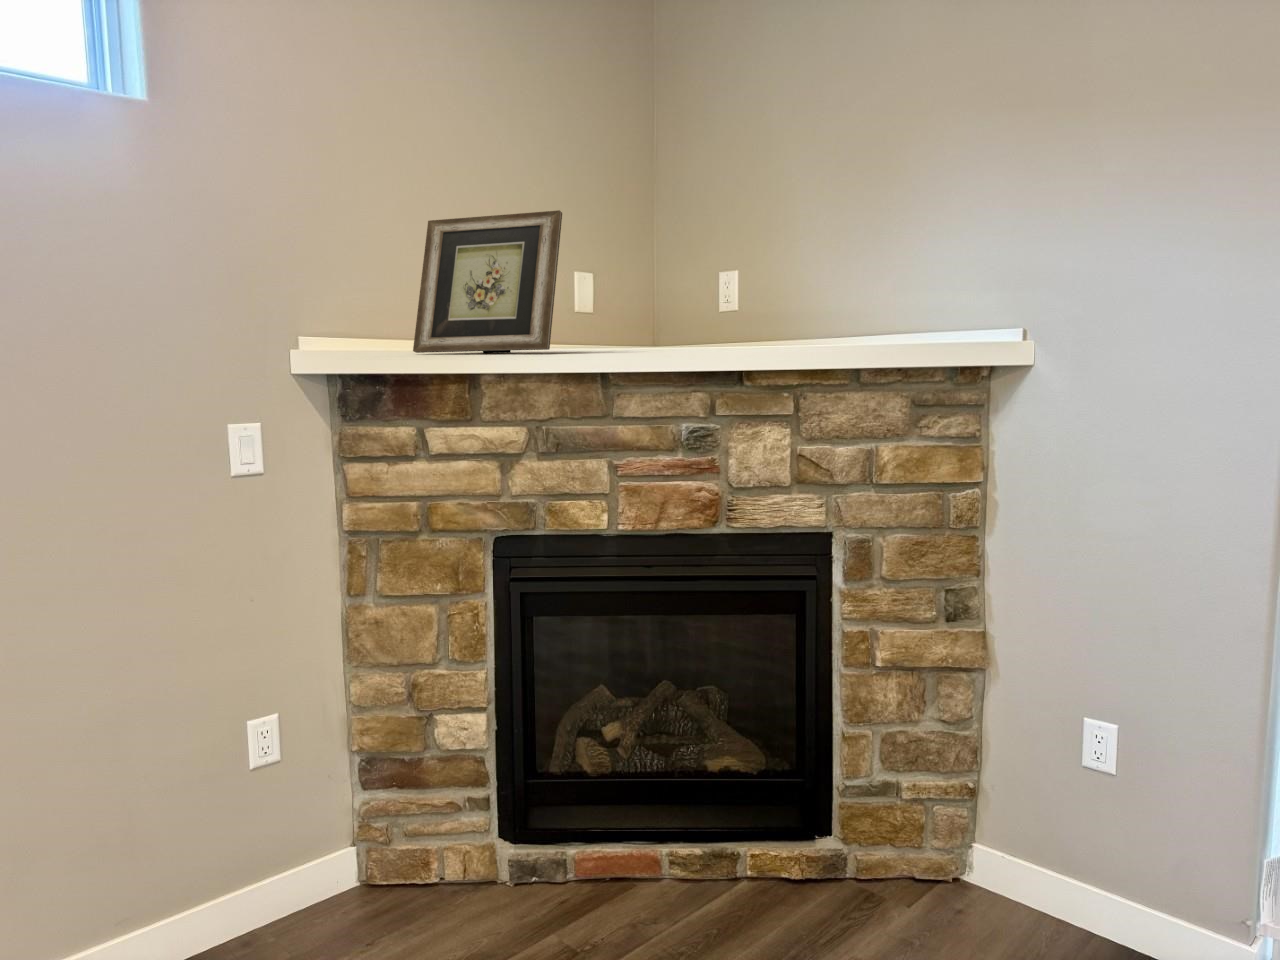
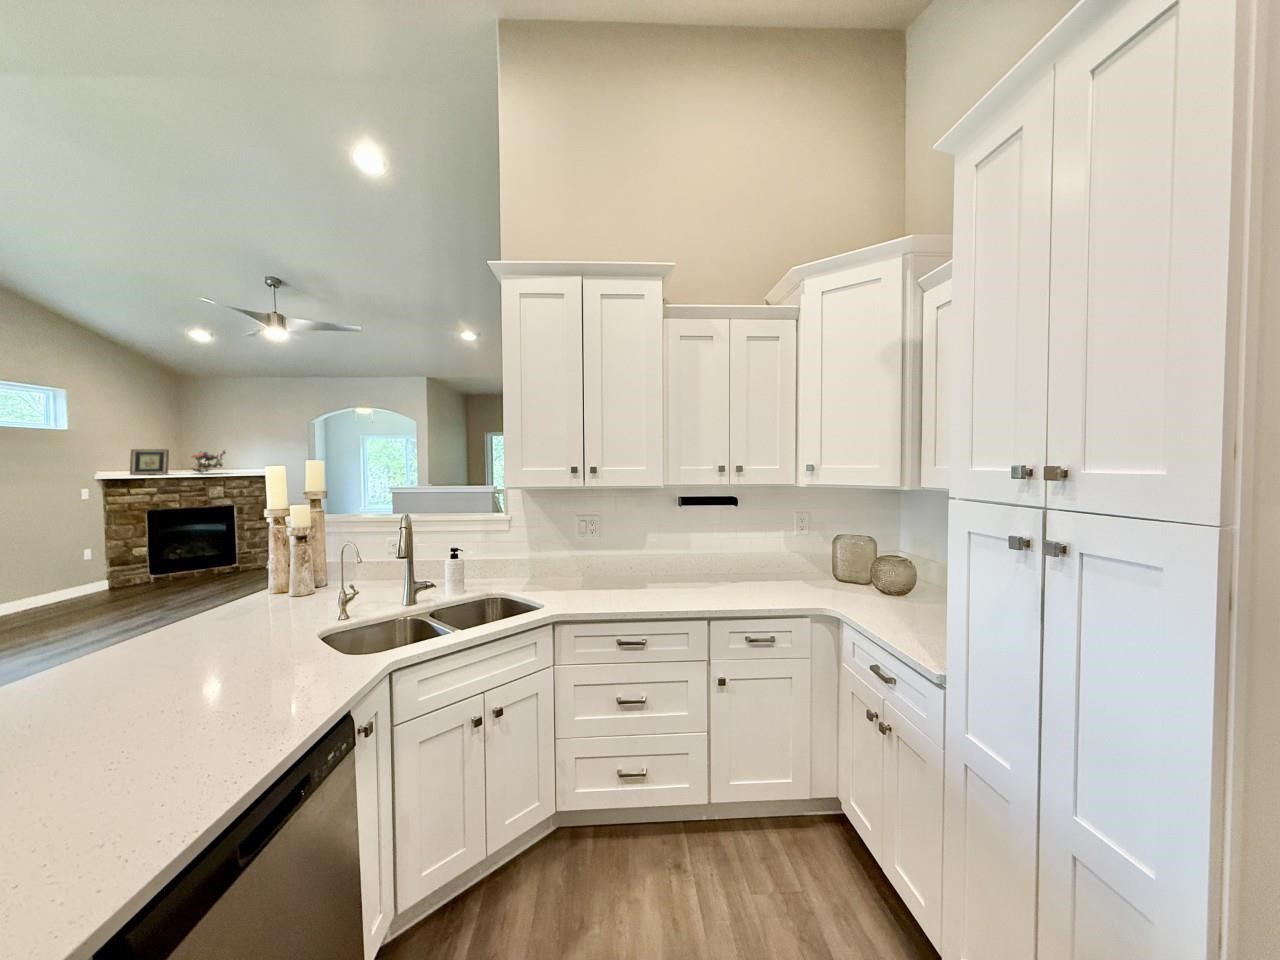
flower arrangement: none [635,203,811,350] -> present [191,450,226,473]

